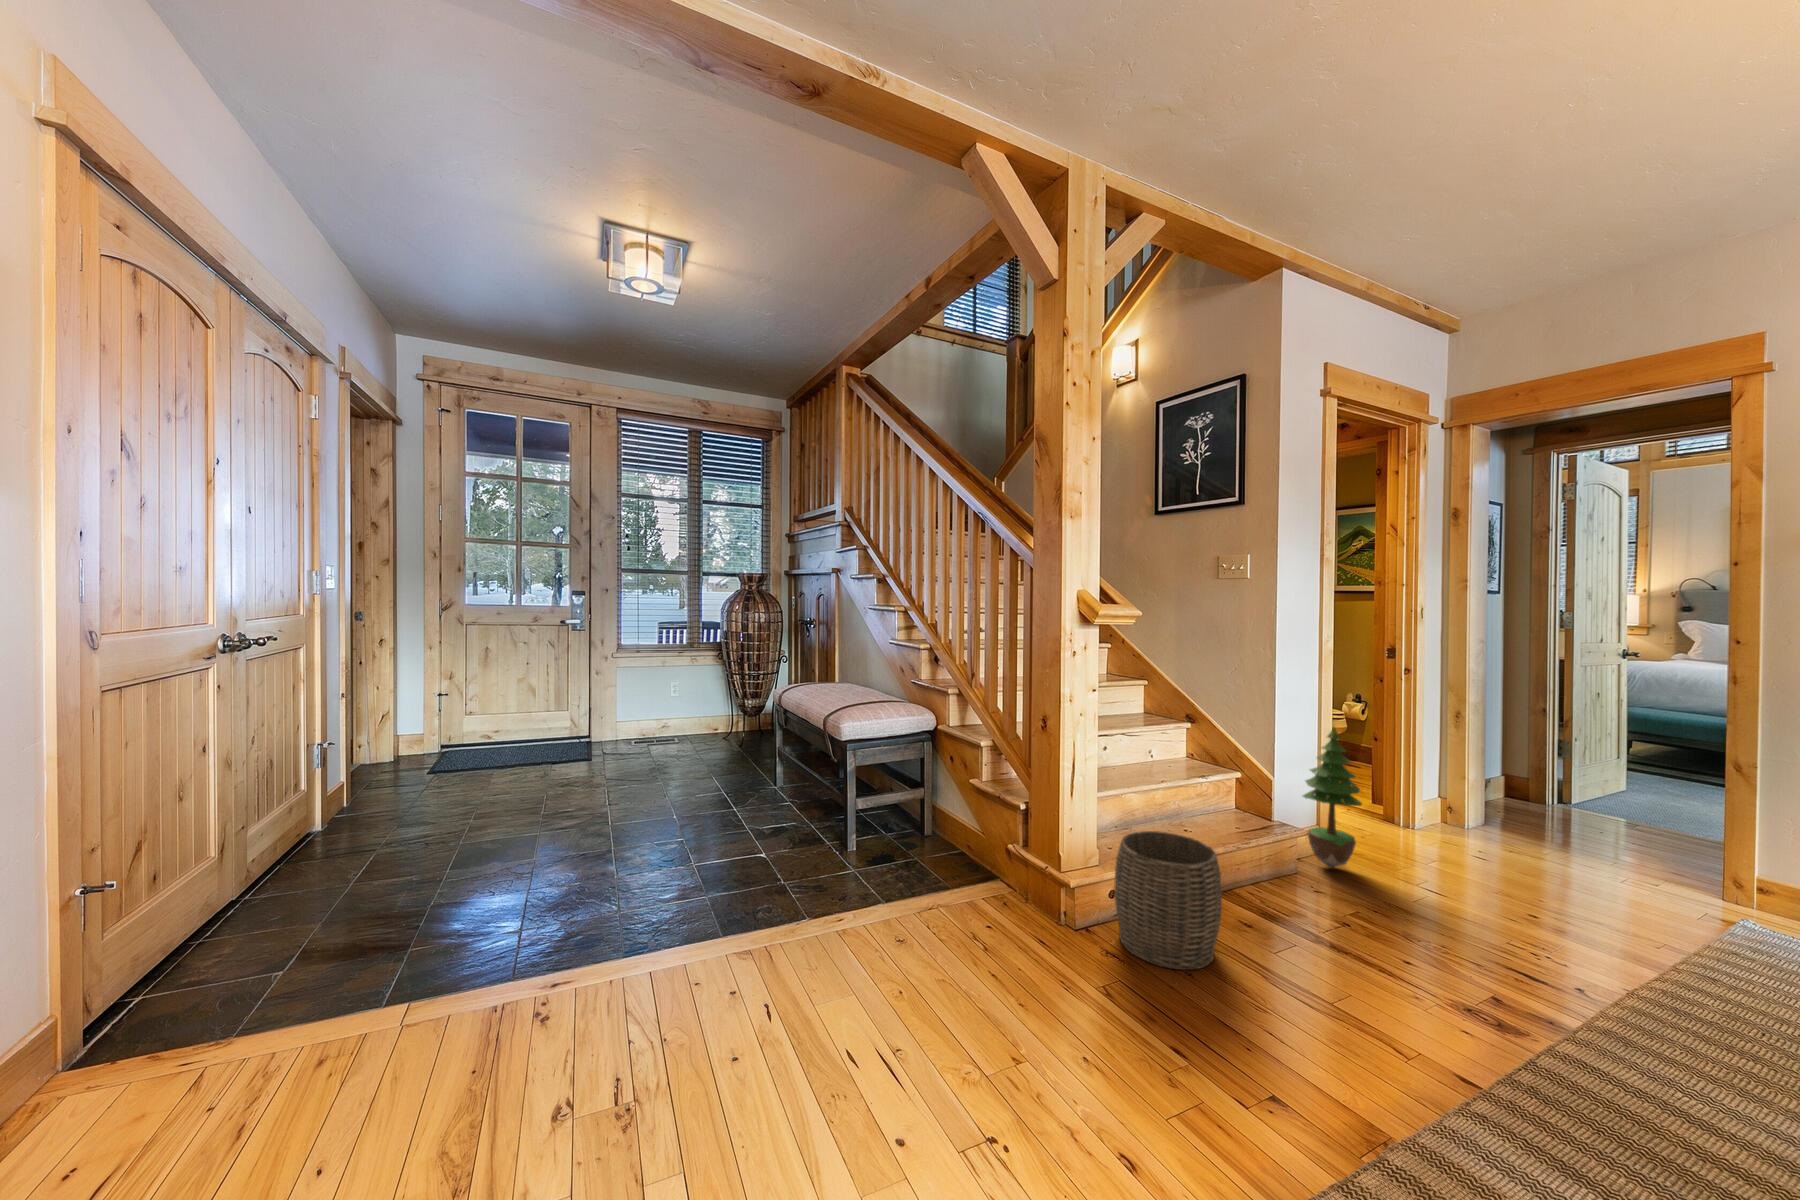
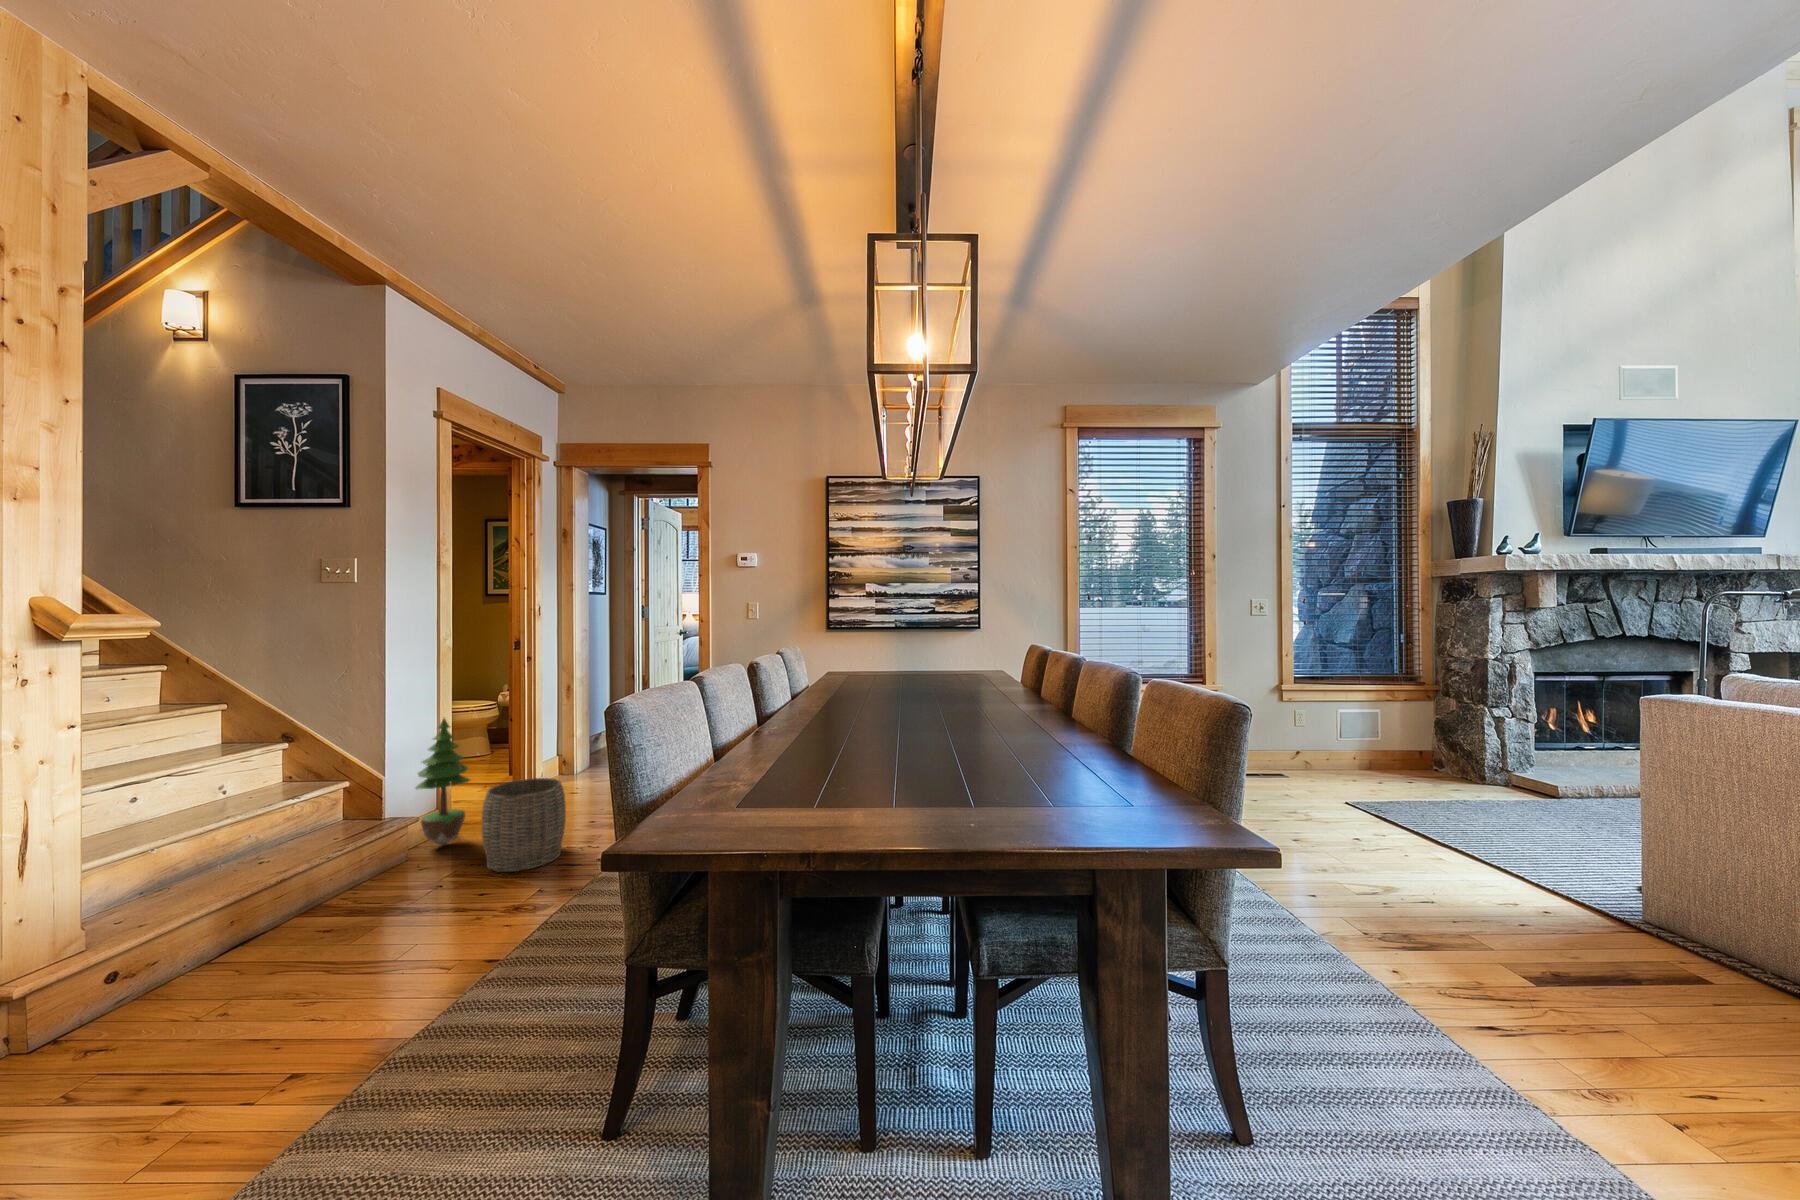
woven basket: present [1114,831,1222,970] -> present [482,778,566,872]

